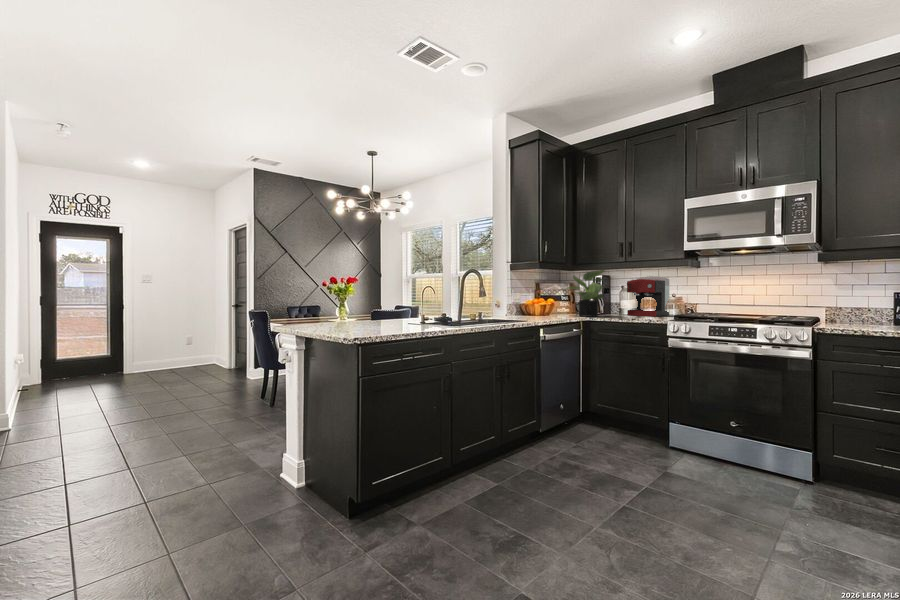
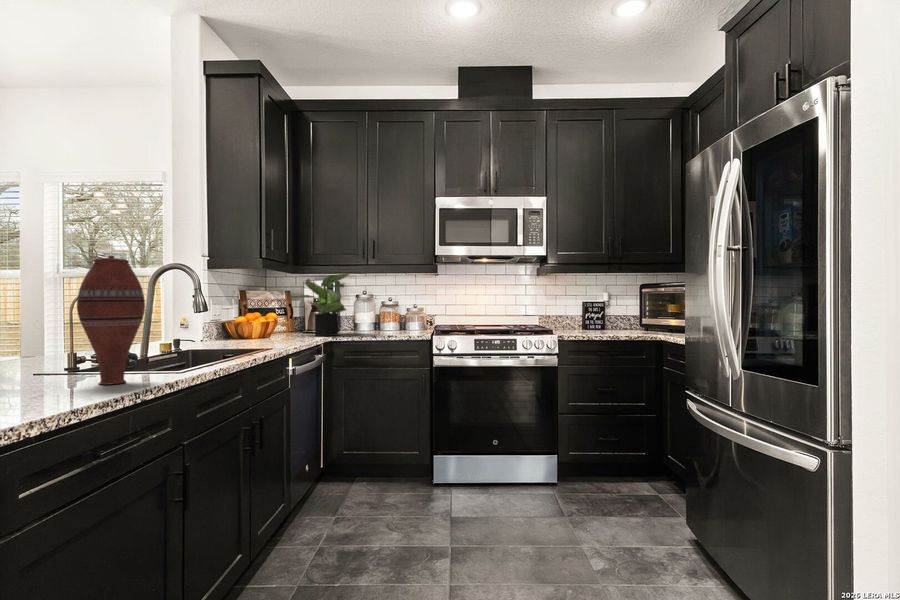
vase: none [402,269,430,331] -> present [77,256,145,385]
coffee maker: present [627,276,669,316] -> none [367,283,409,332]

